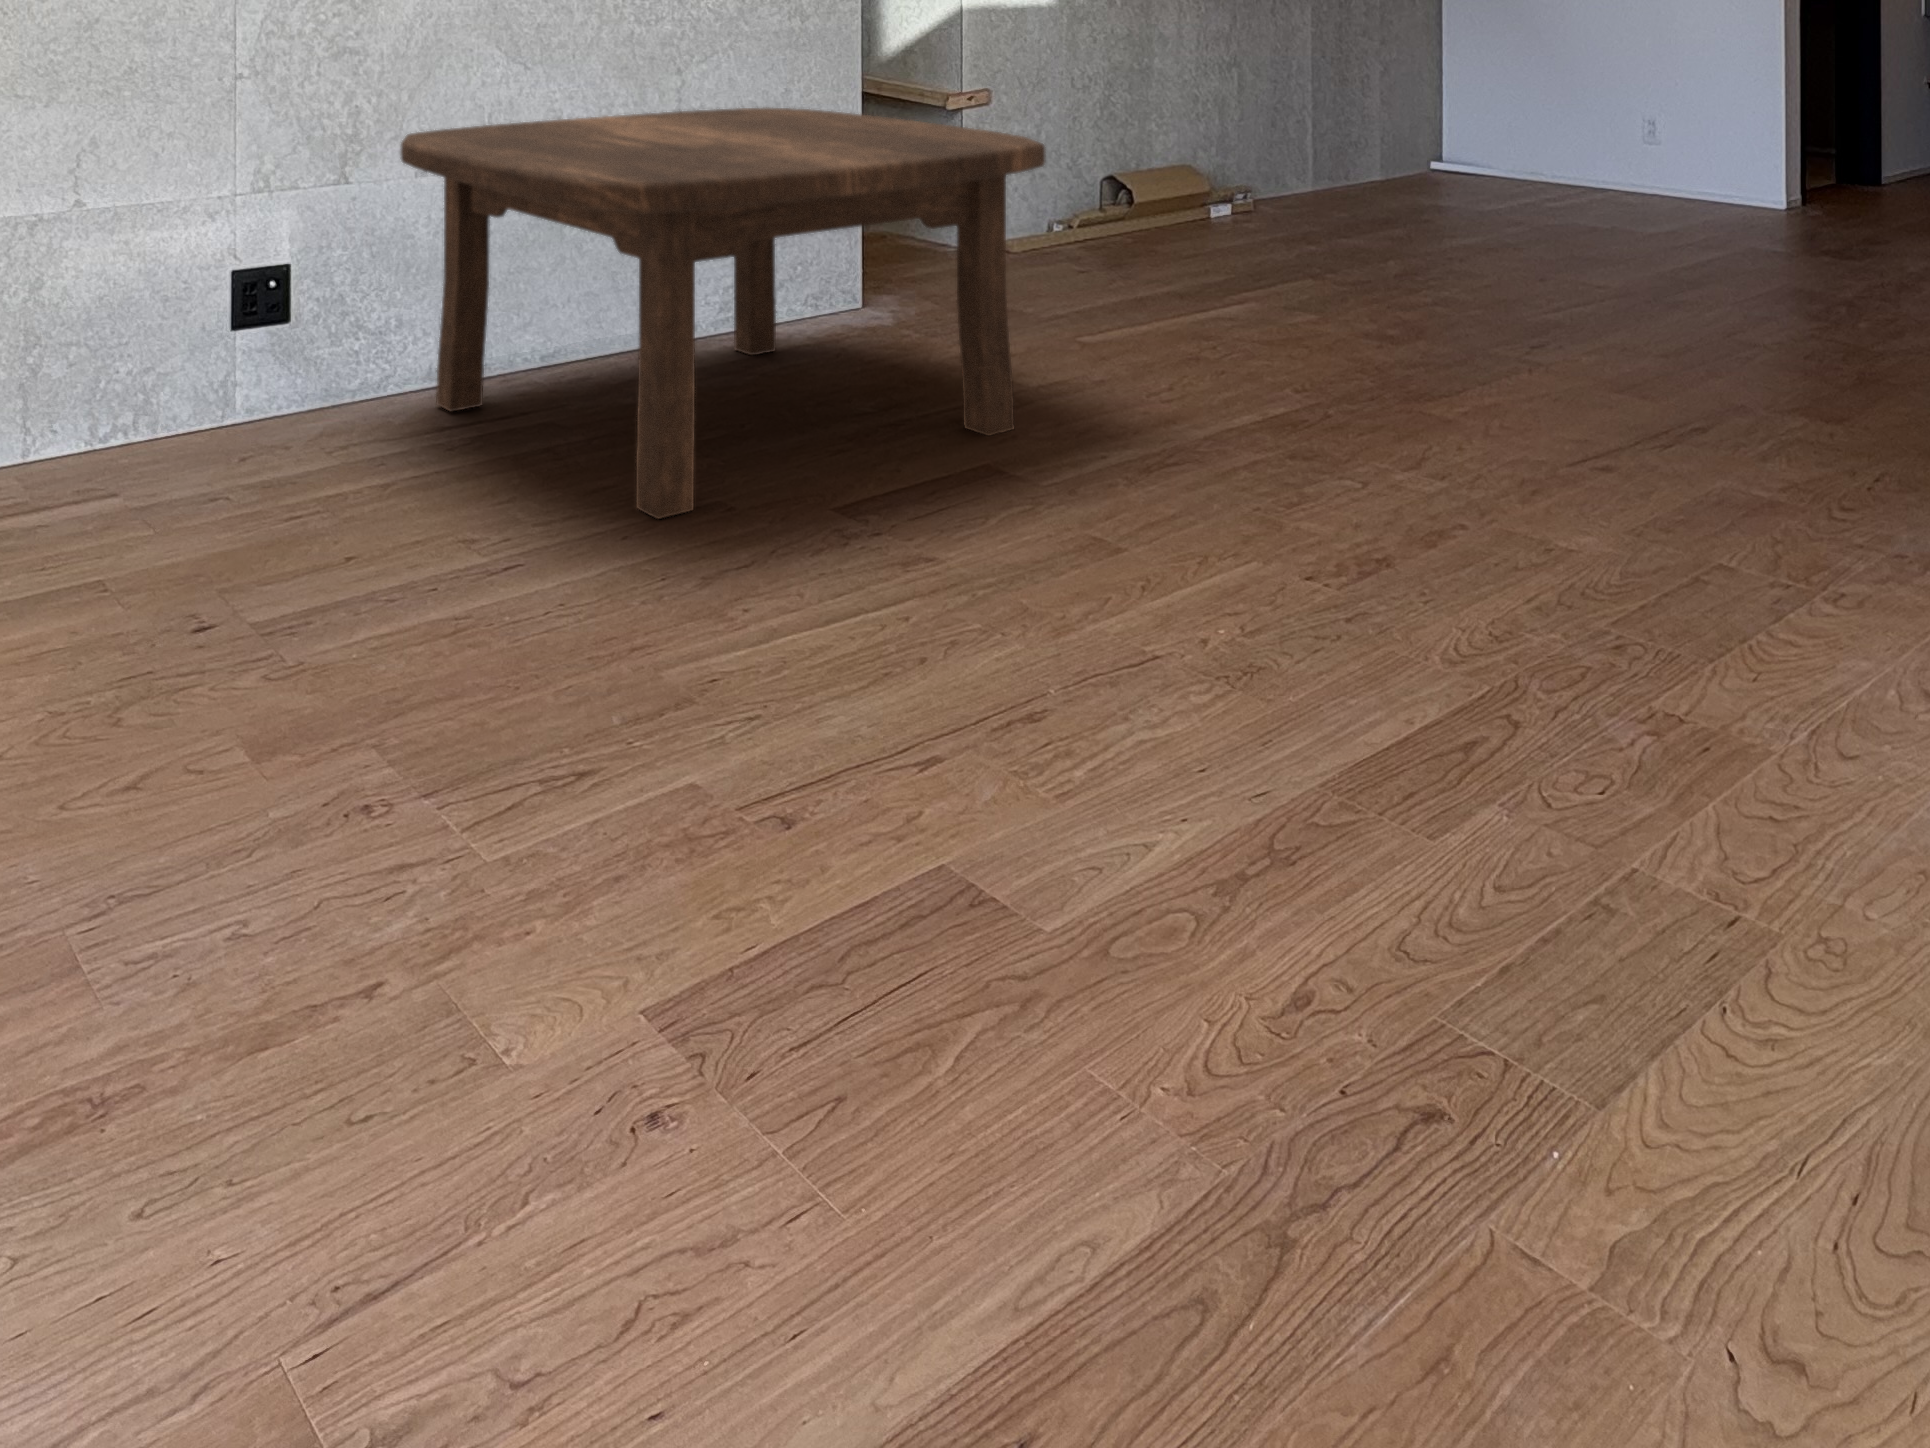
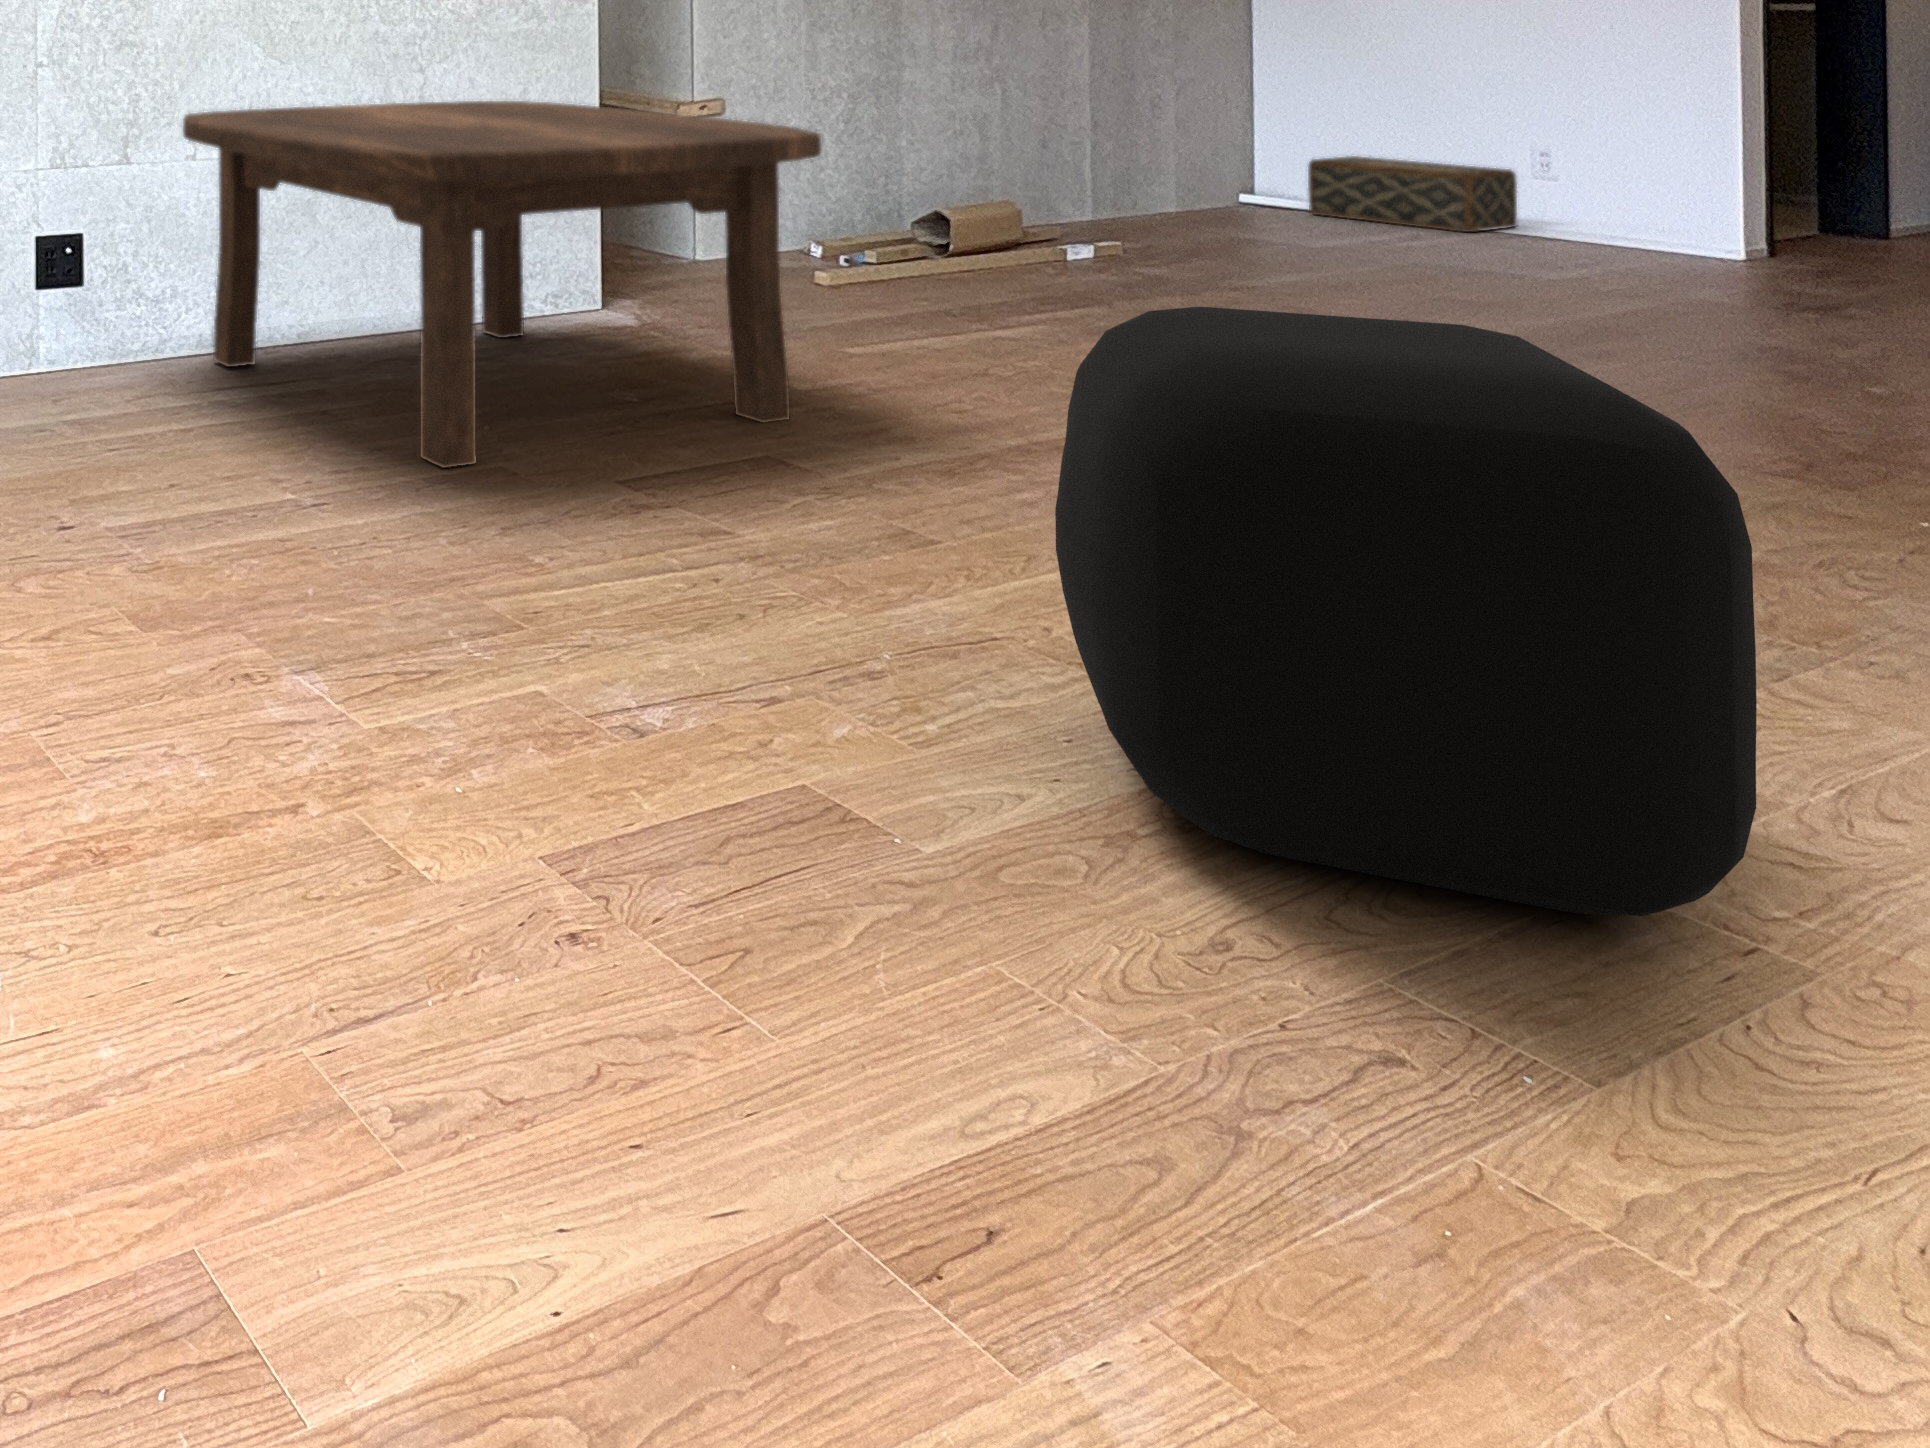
woven basket: none [1481,130,1633,196] -> present [1308,156,1518,232]
ottoman: none [1195,336,1734,908] -> present [1055,307,1757,916]

